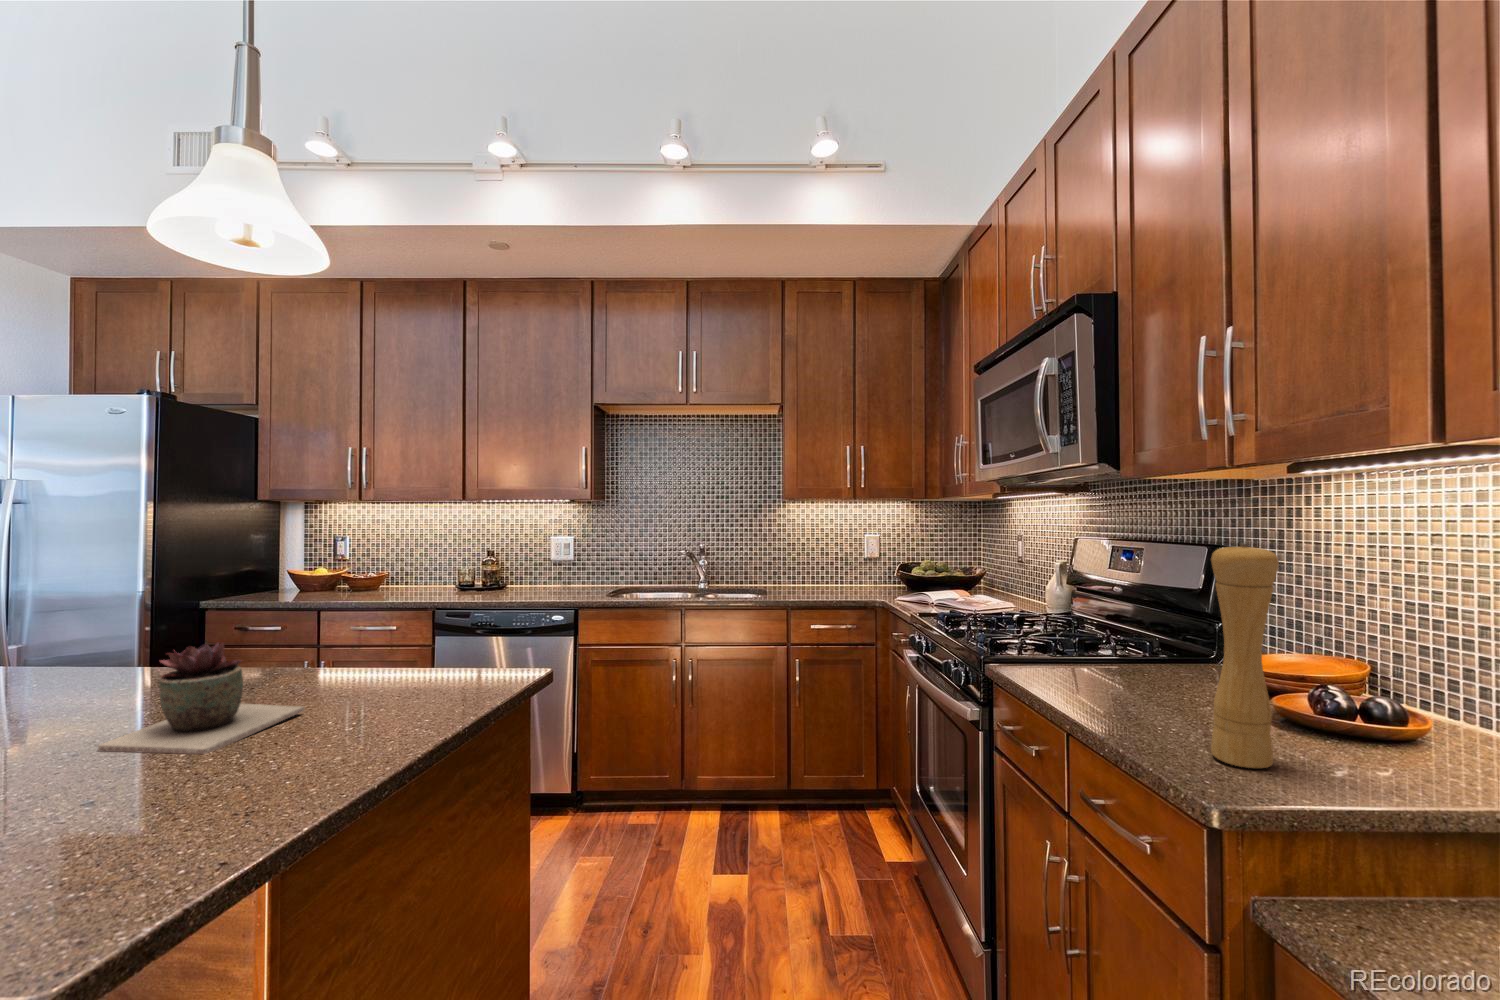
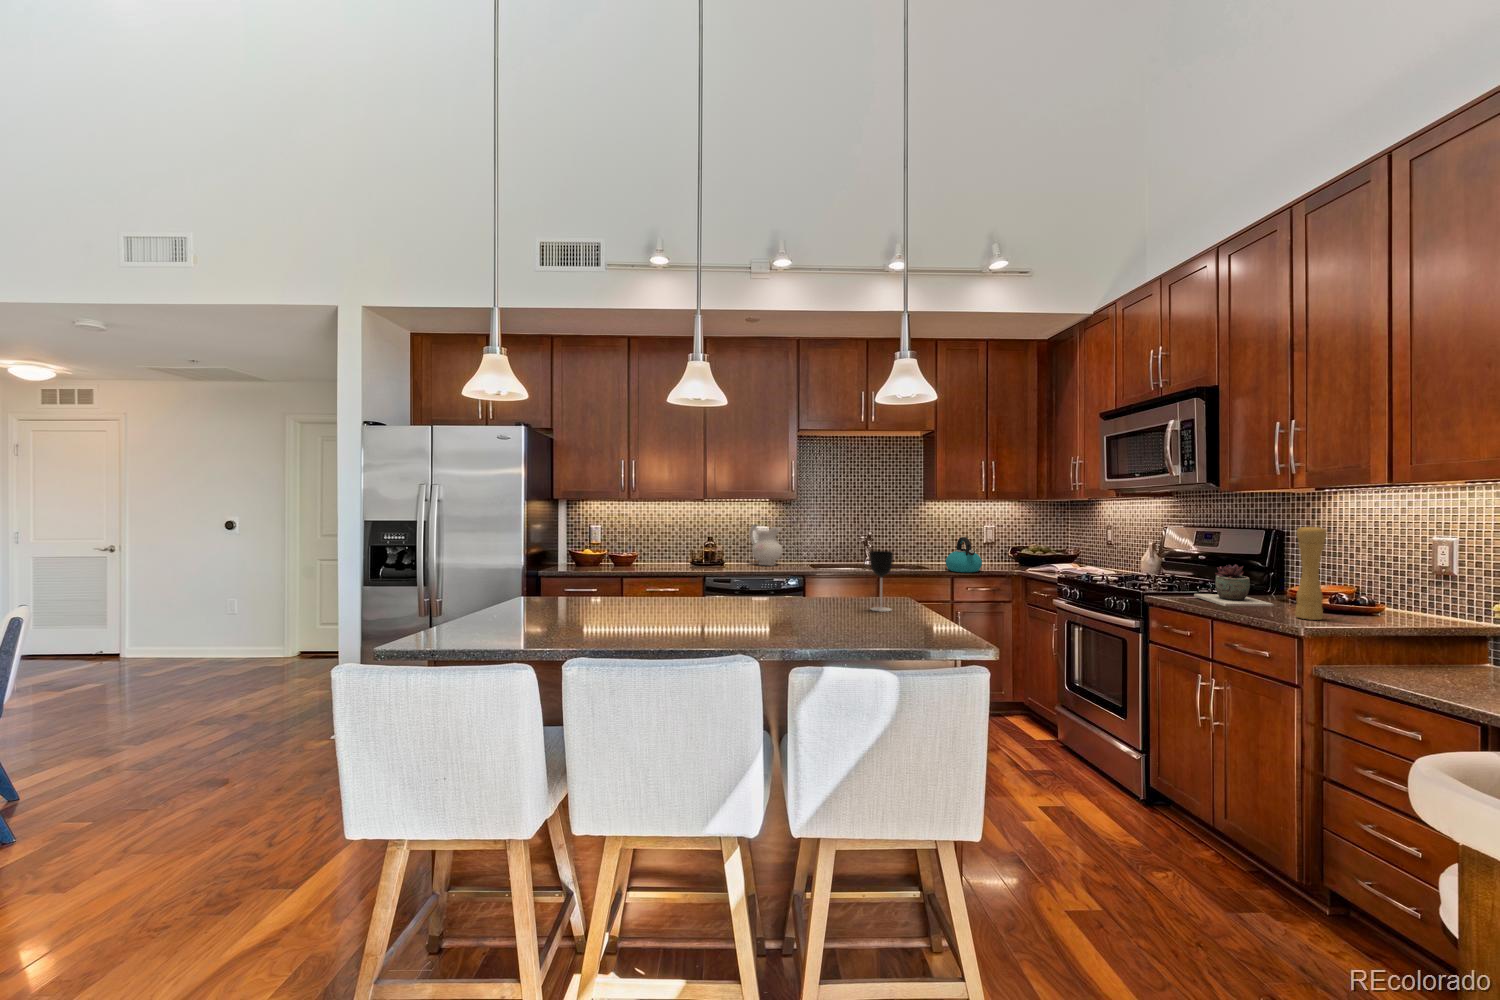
ceramic pitcher: none [528,535,572,592] -> present [749,525,783,566]
kettle: none [784,553,834,604] -> present [946,537,982,572]
wine glass: none [340,593,396,719] -> present [870,551,893,611]
succulent plant: present [98,643,304,754] -> present [1194,564,1274,606]

